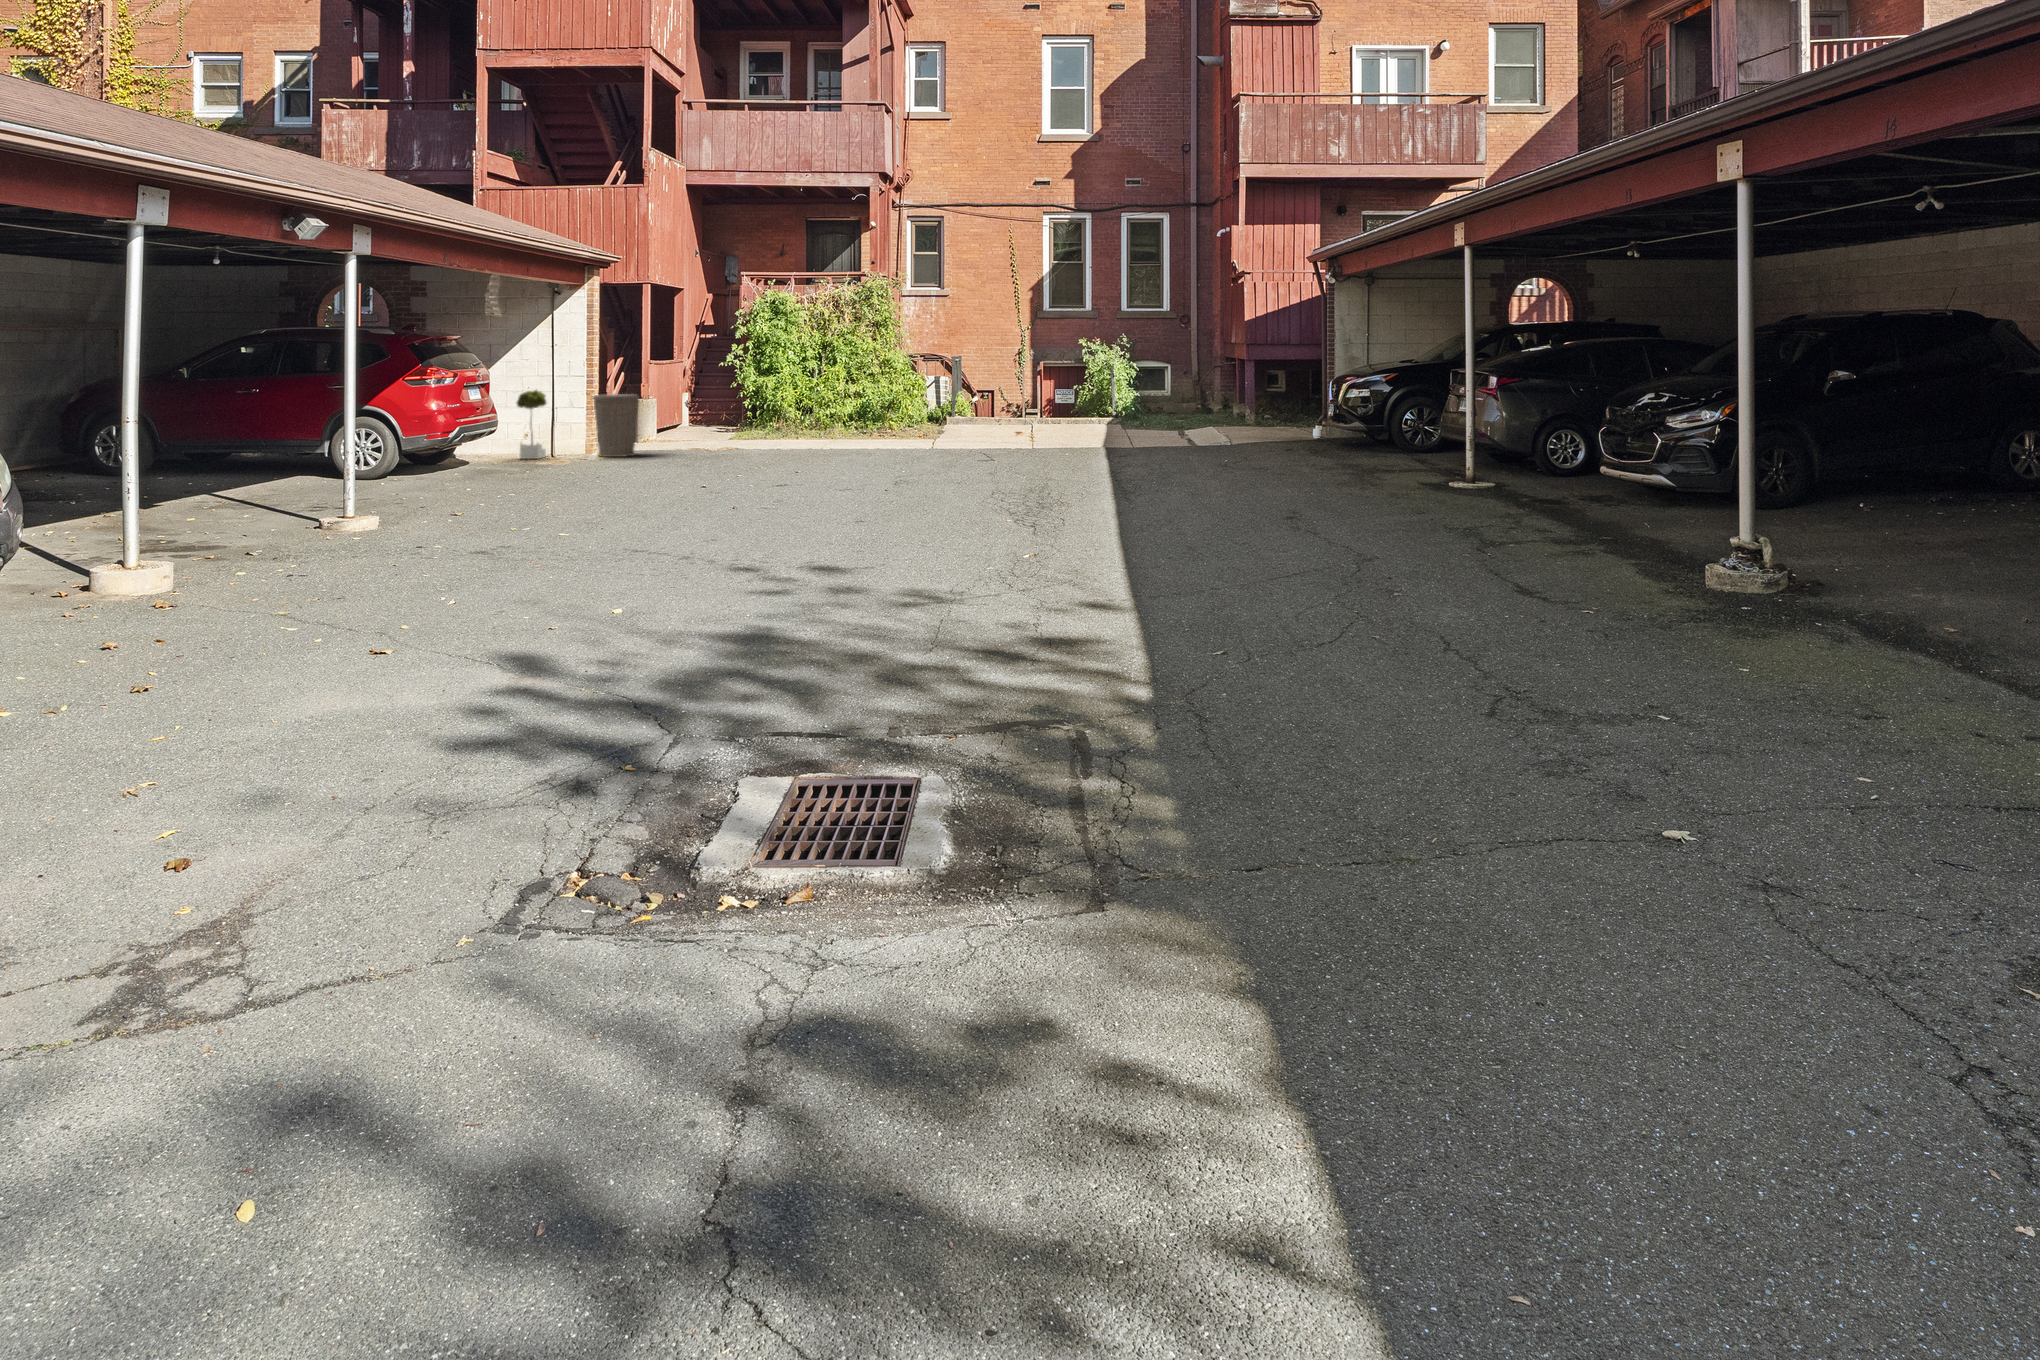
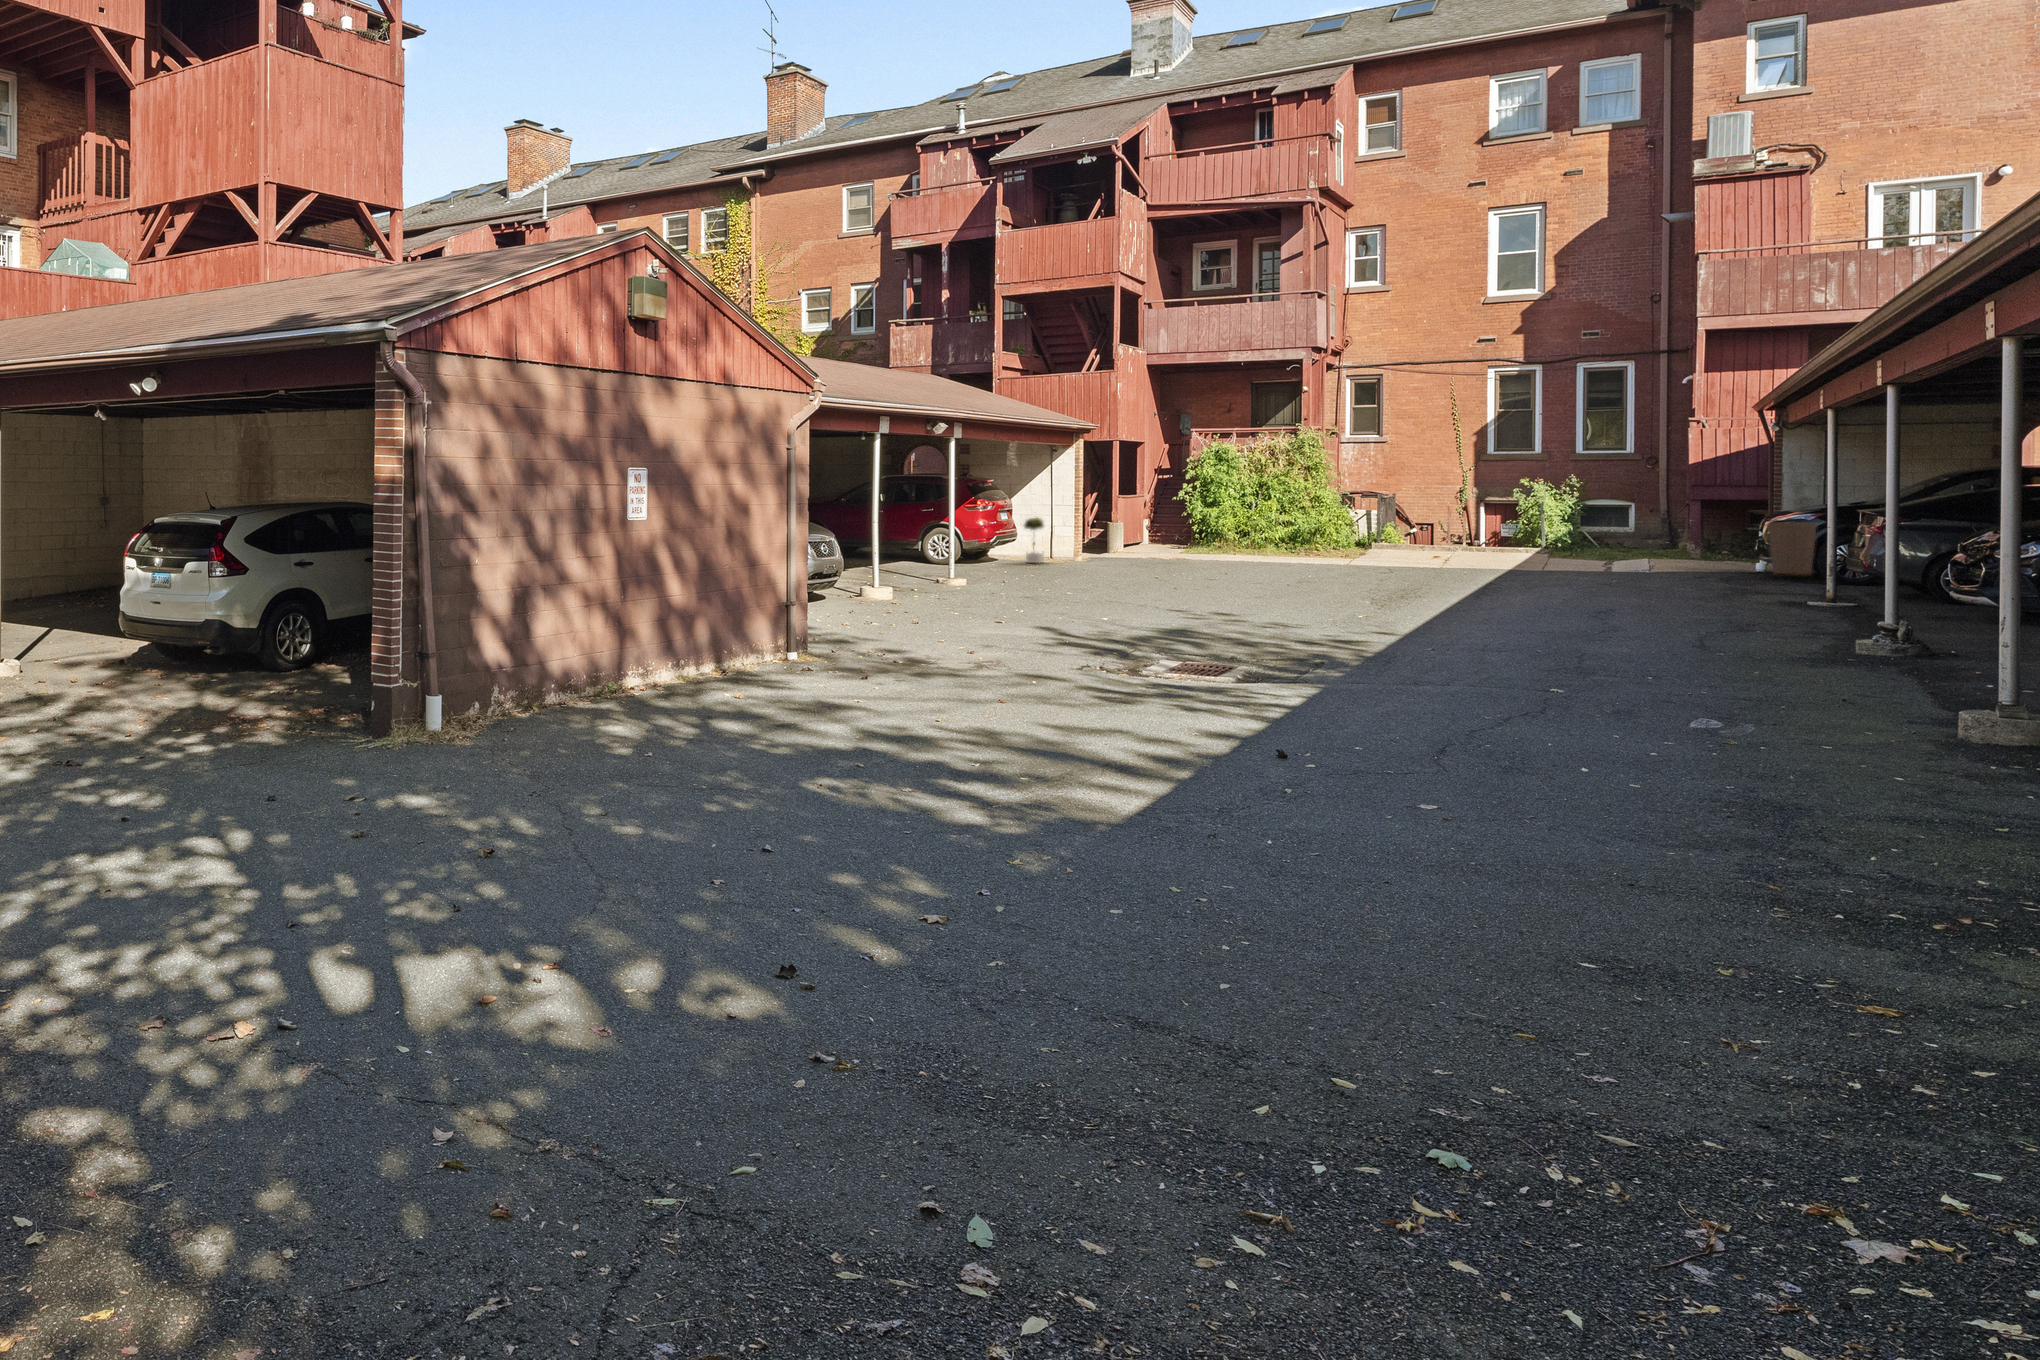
trash can: present [593,394,639,457] -> present [1767,522,1816,575]

